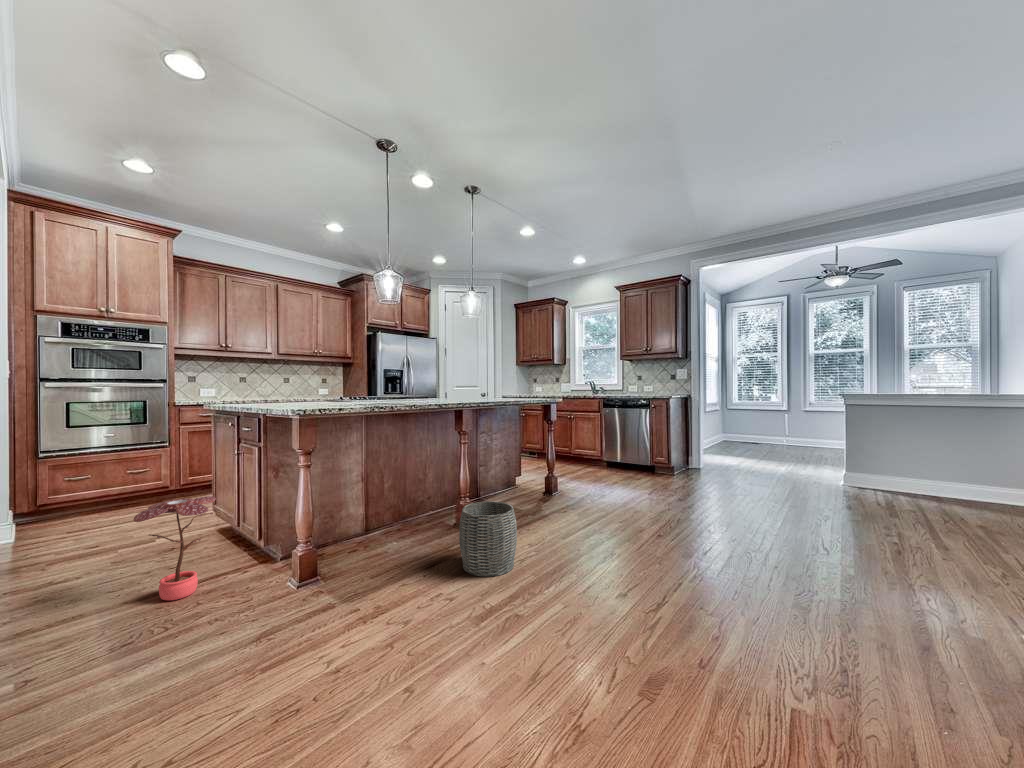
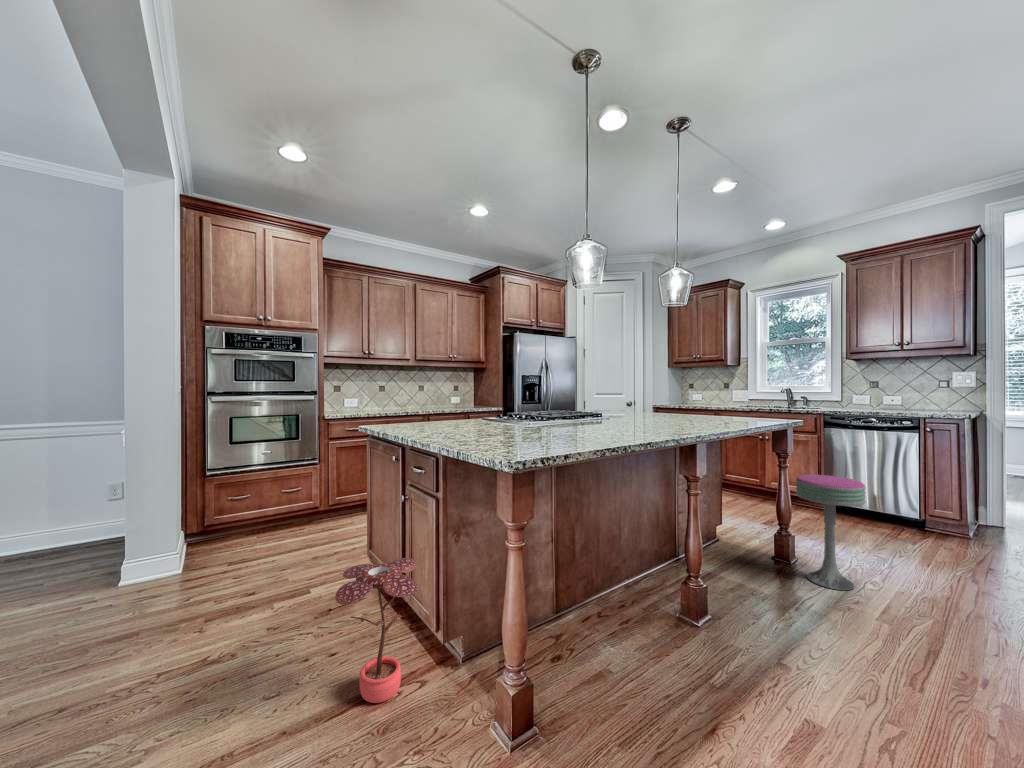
bar stool: none [556,437,597,517] -> present [796,475,866,590]
woven basket: present [459,502,517,577] -> none [733,583,833,712]

